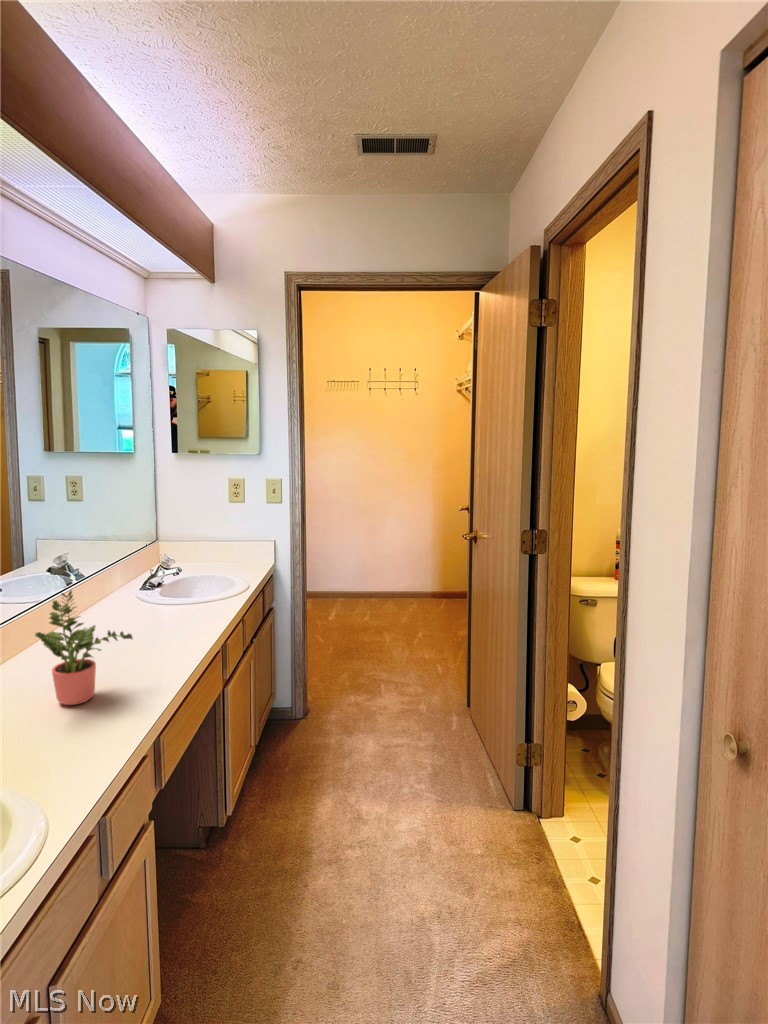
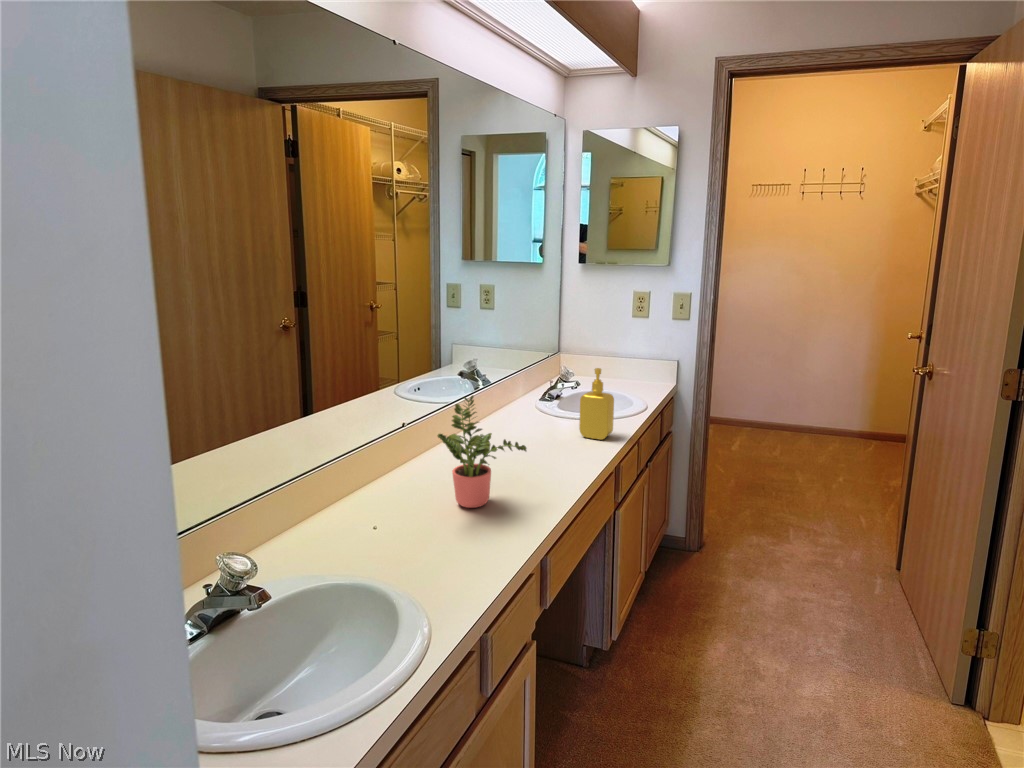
soap dispenser: none [182,553,217,621] -> present [579,368,614,440]

